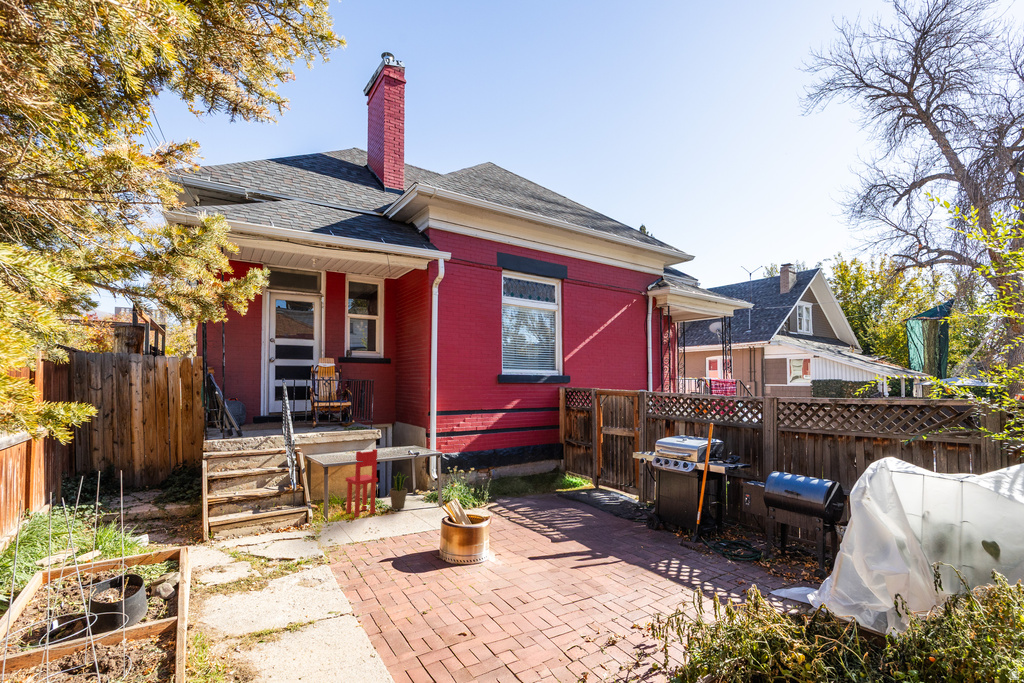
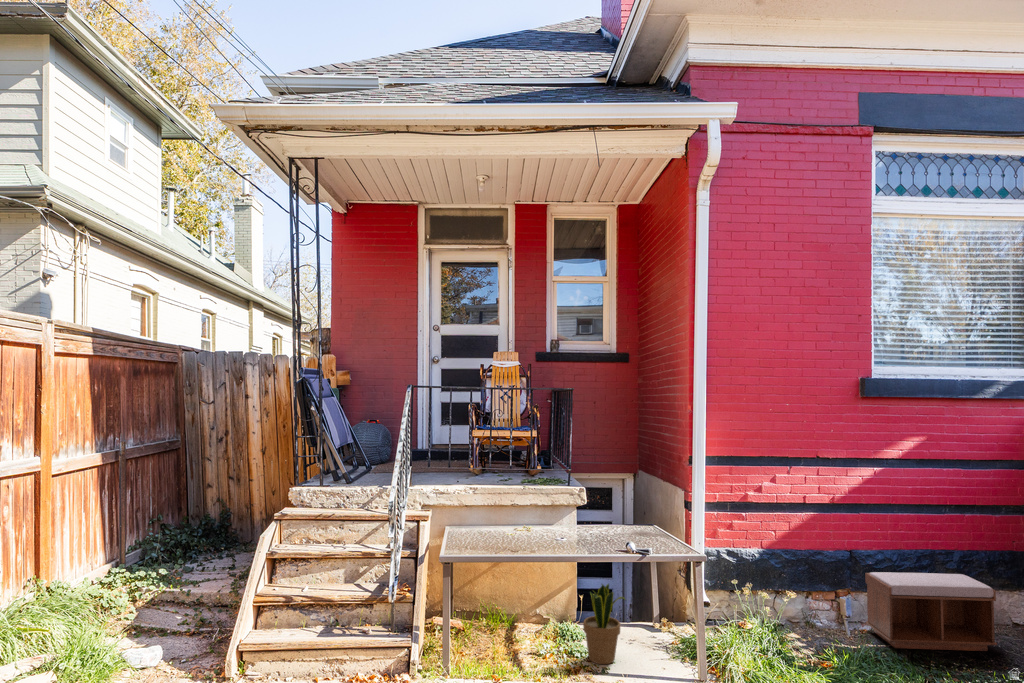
chair: present [346,449,378,517] -> none [494,534,548,671]
bench: none [498,455,544,487] -> present [865,572,997,651]

